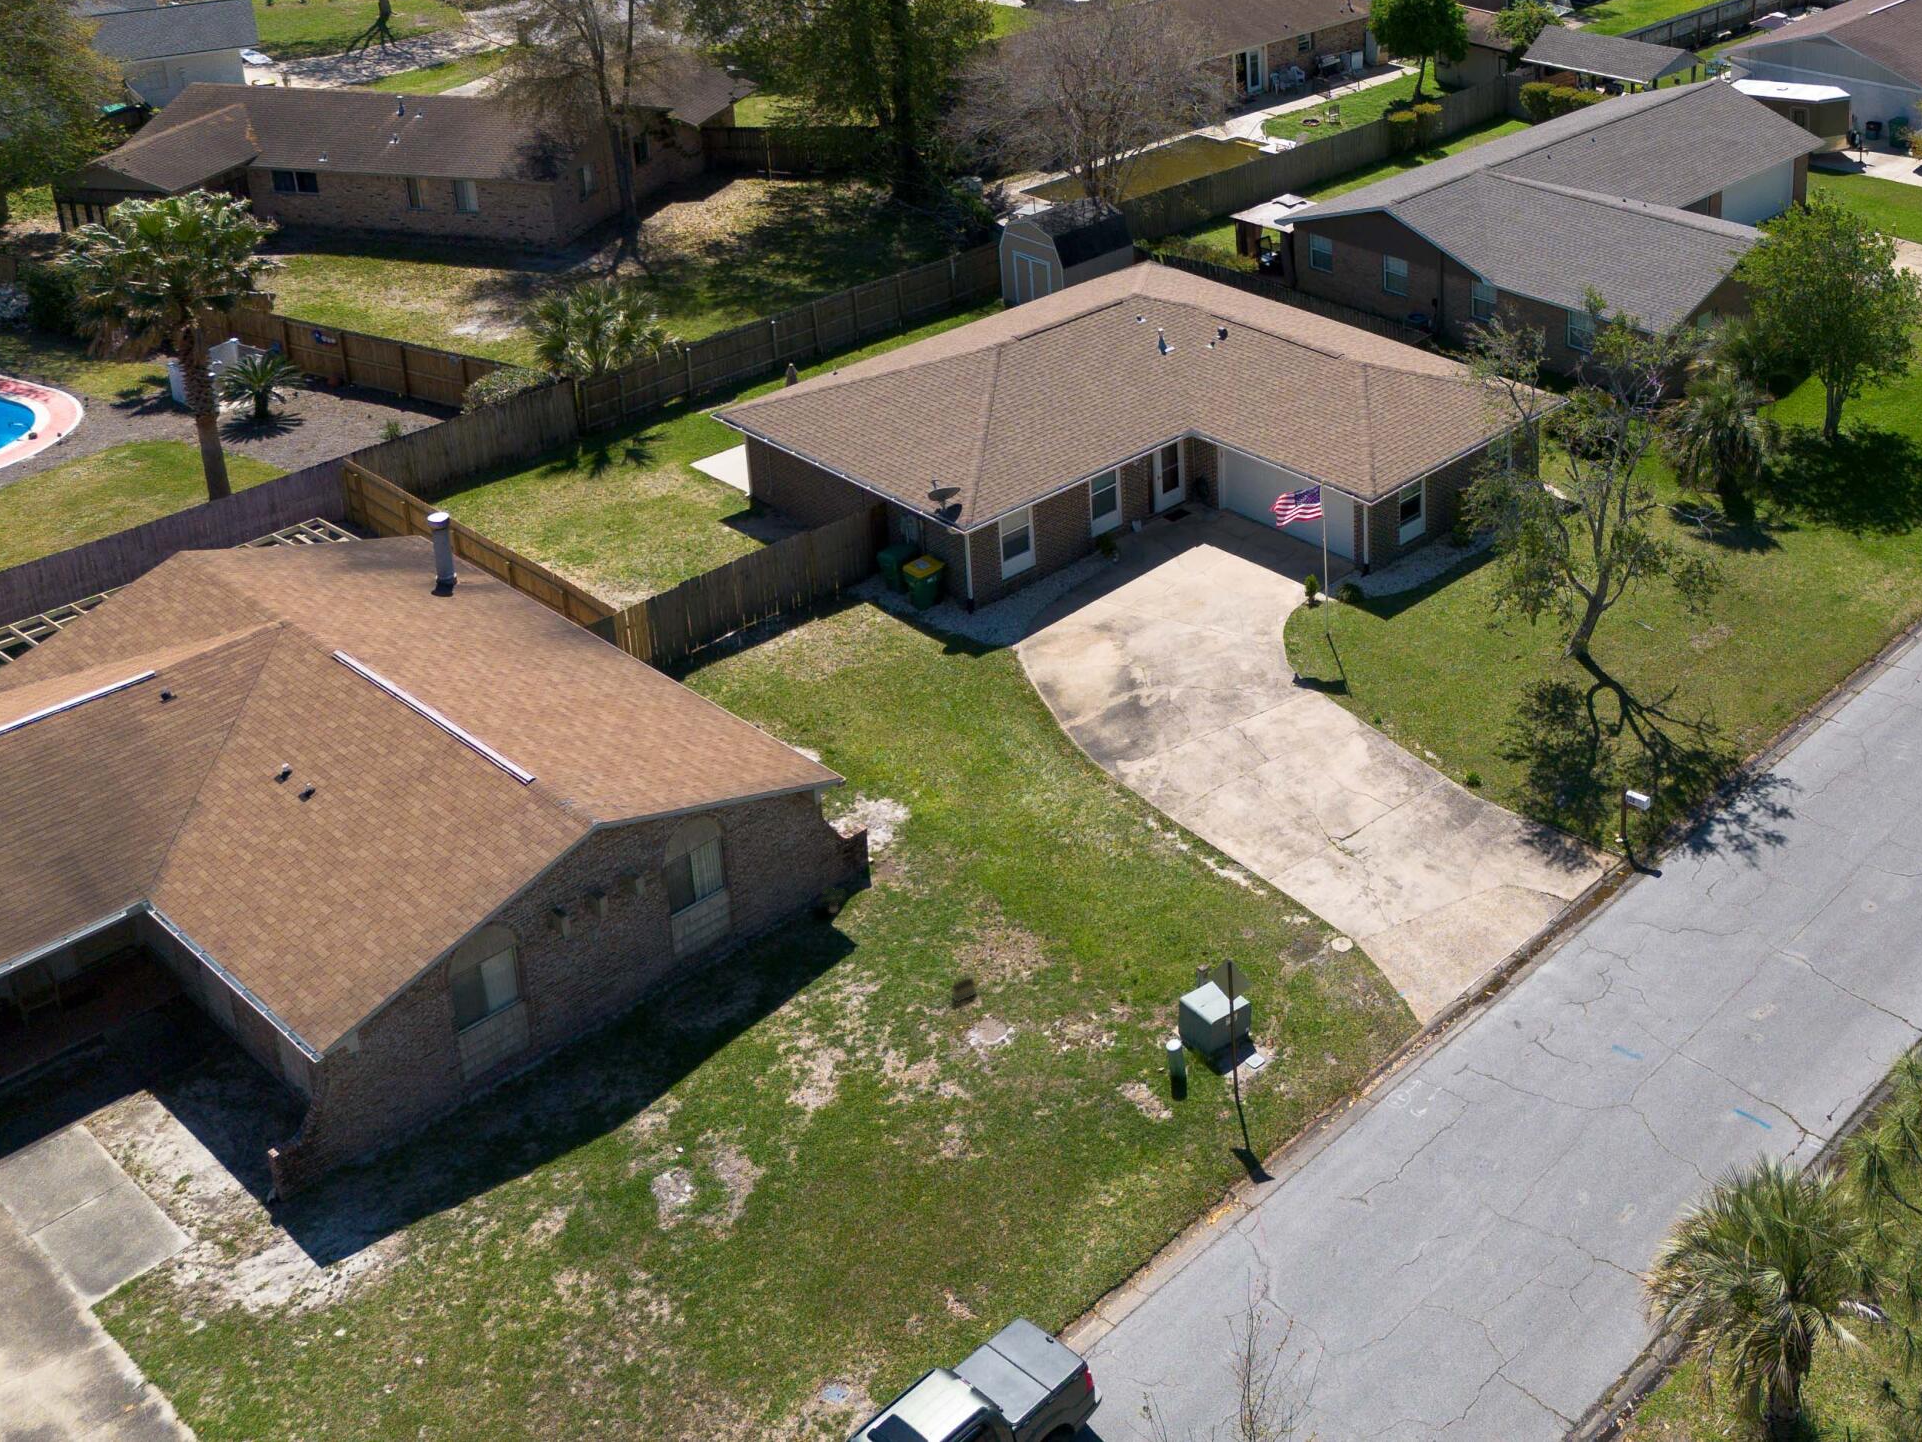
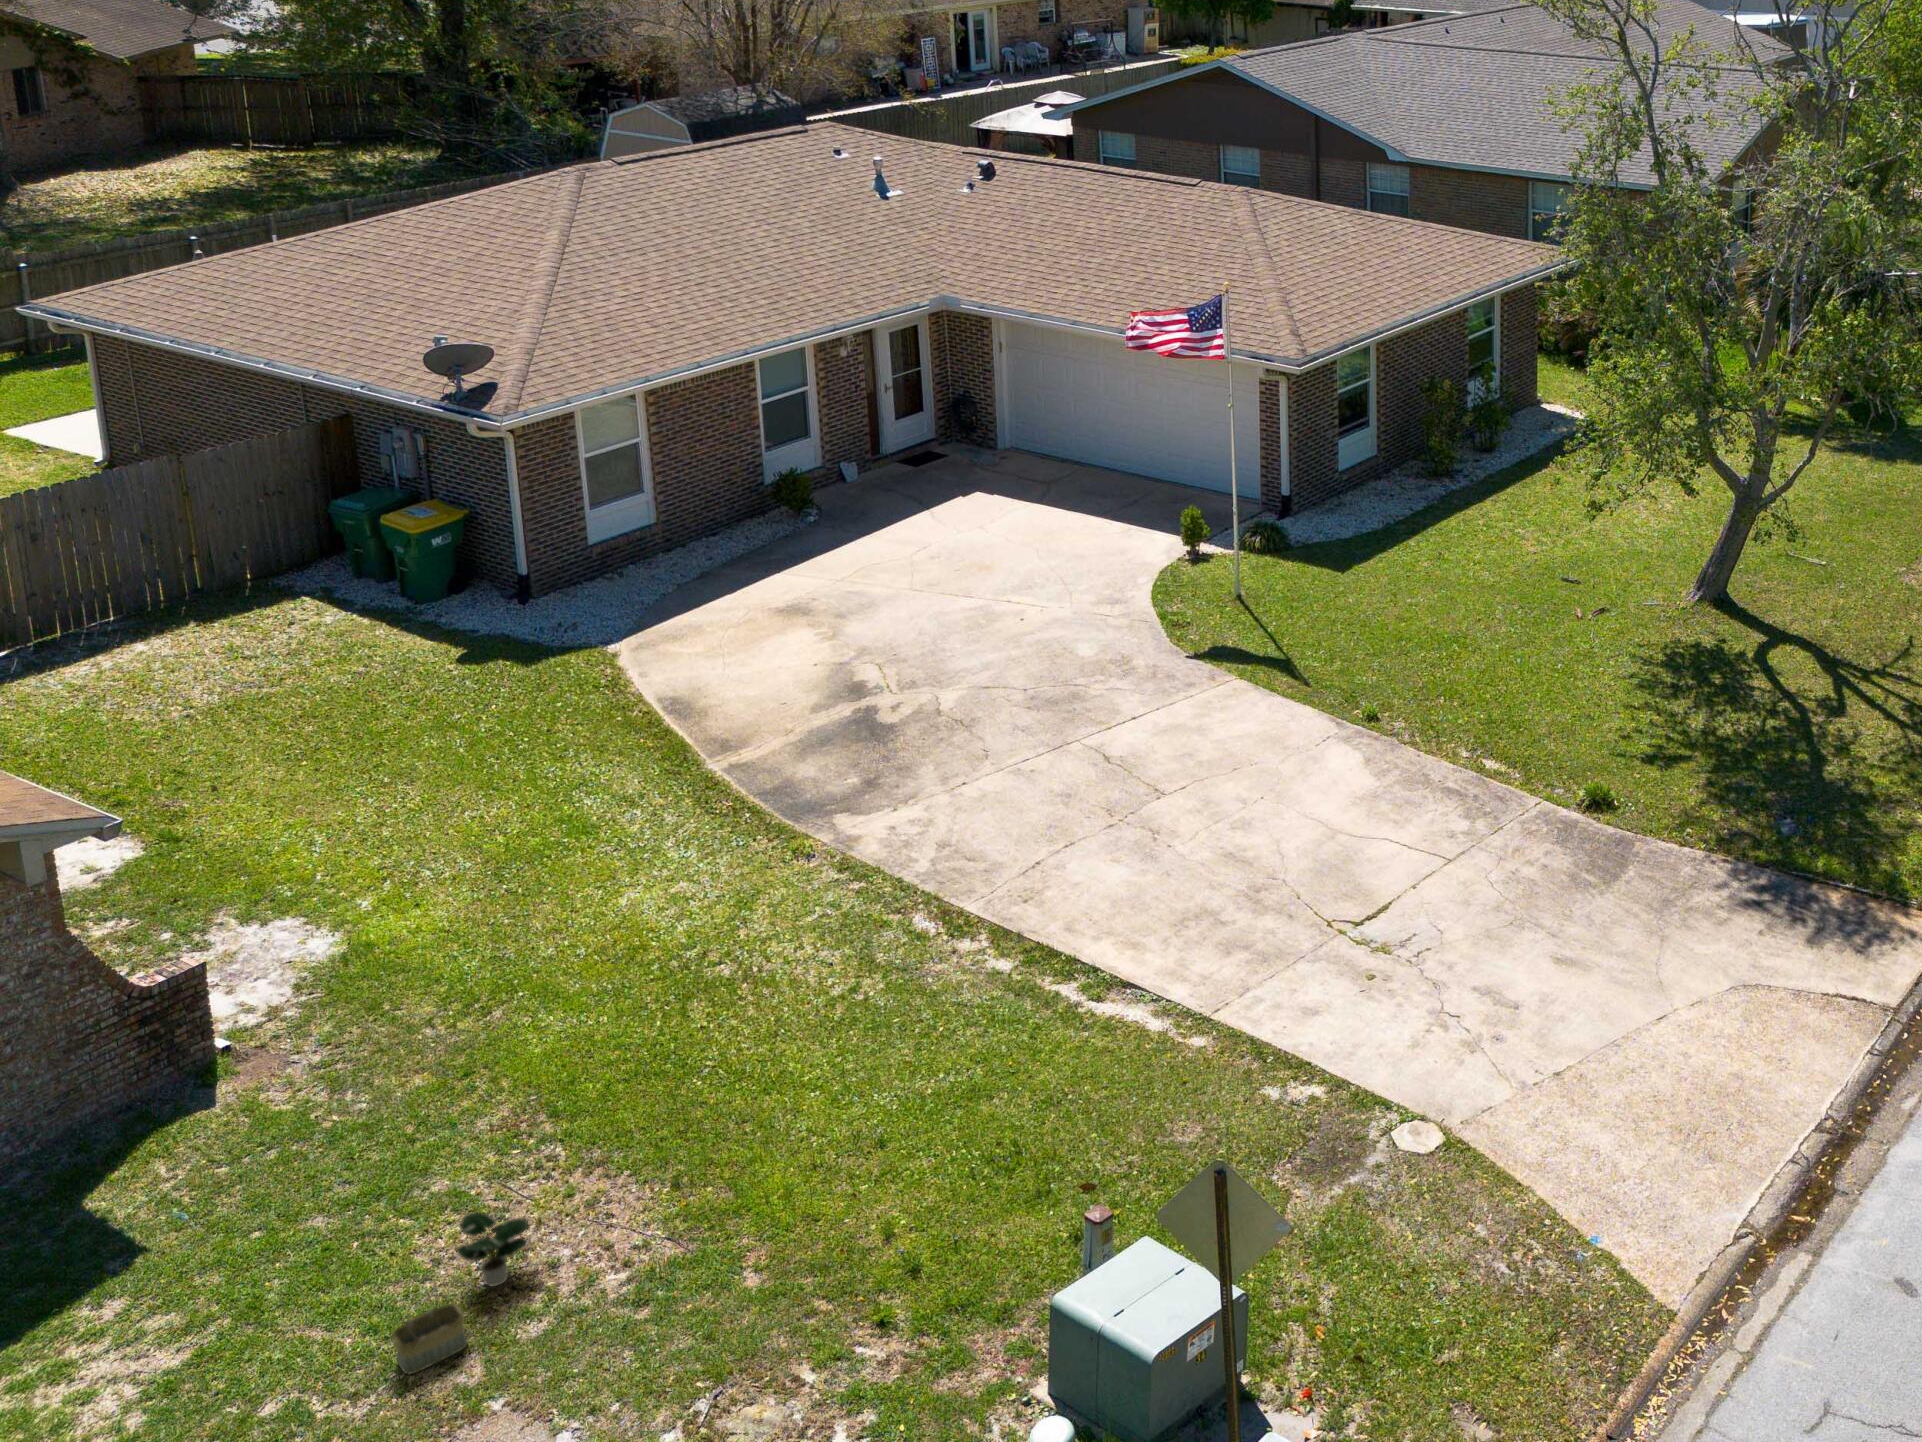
potted plant: present [822,886,845,913] -> present [457,1212,528,1286]

